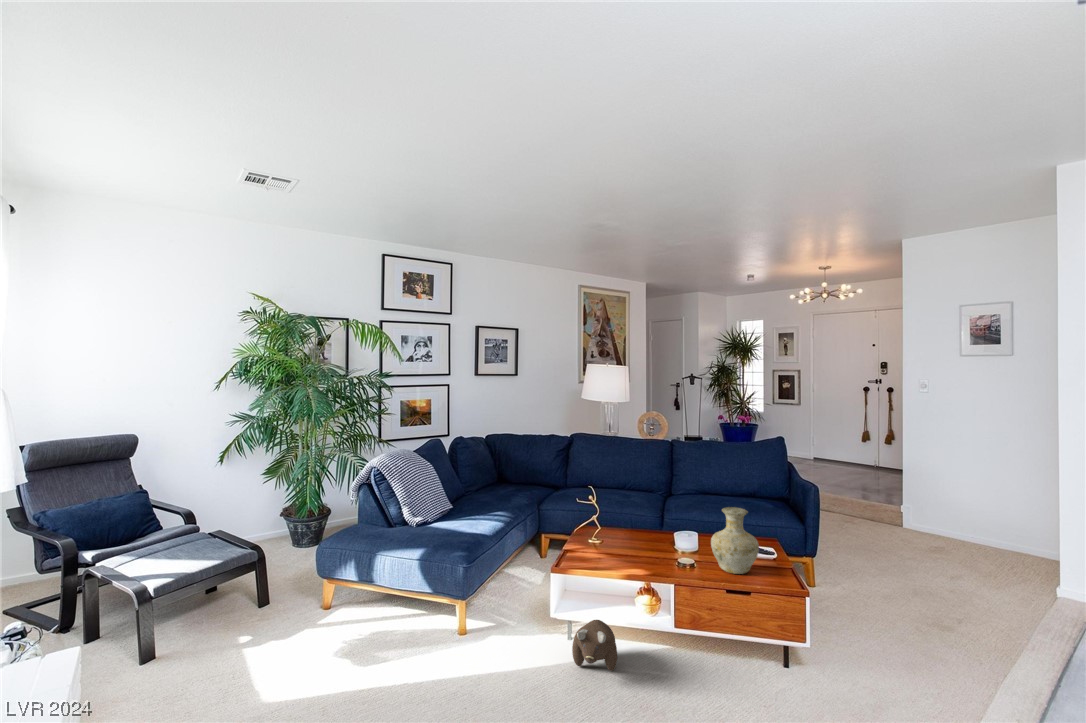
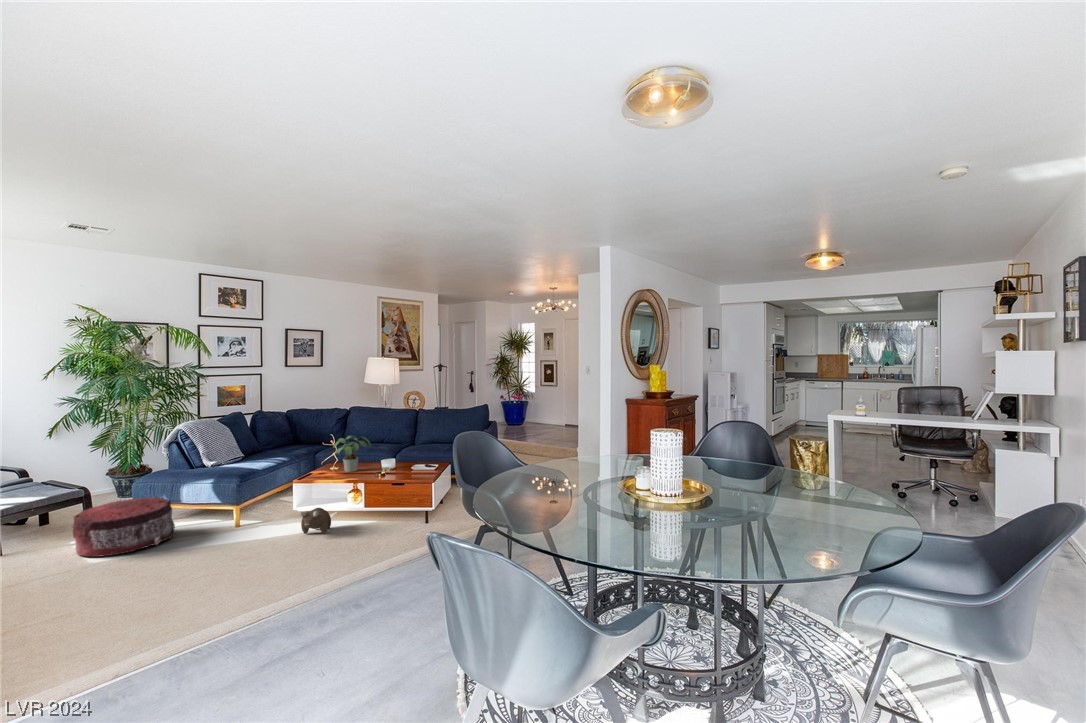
potted plant: none [590,486,642,546] -> present [333,436,370,472]
vase: present [711,507,759,574] -> none [396,442,423,478]
pouf: none [238,573,378,685] -> present [72,497,176,557]

